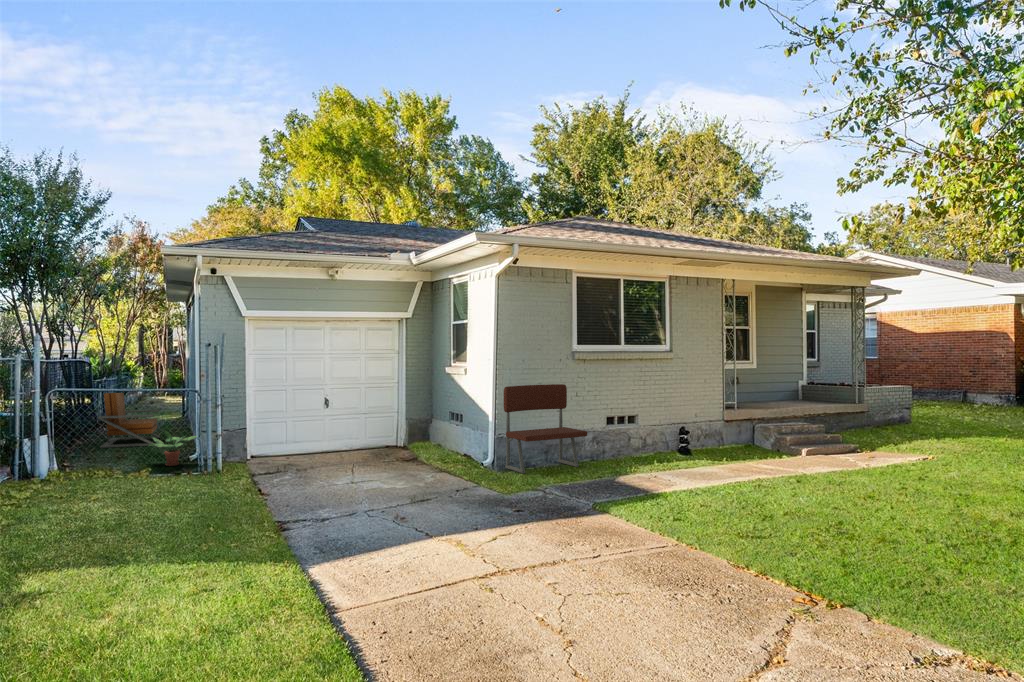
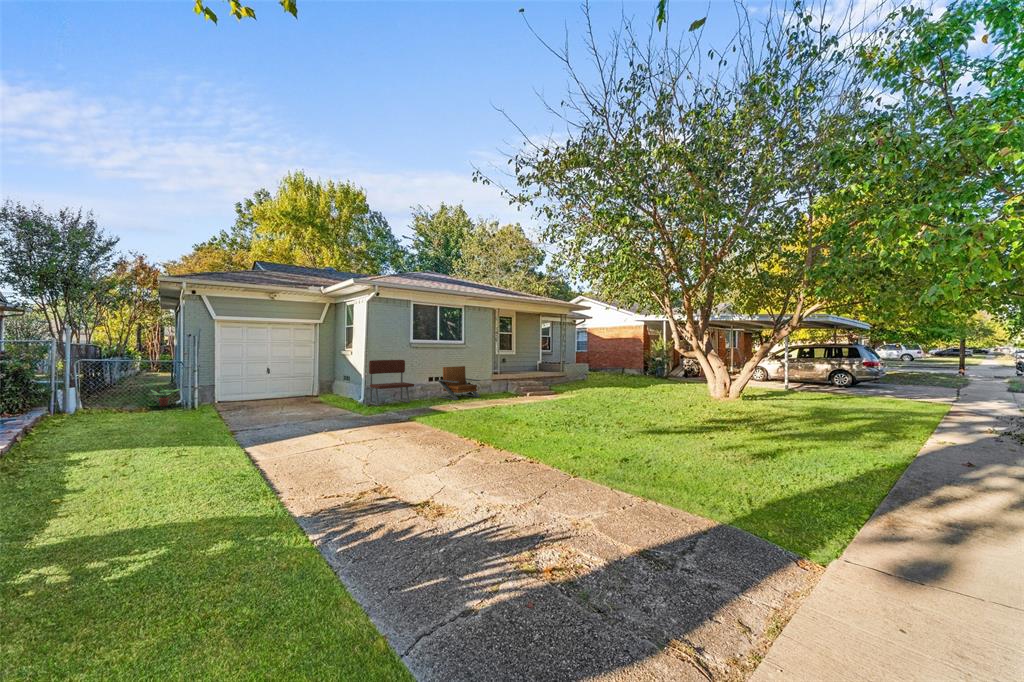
lounge chair: present [98,393,159,448] -> present [438,366,480,400]

